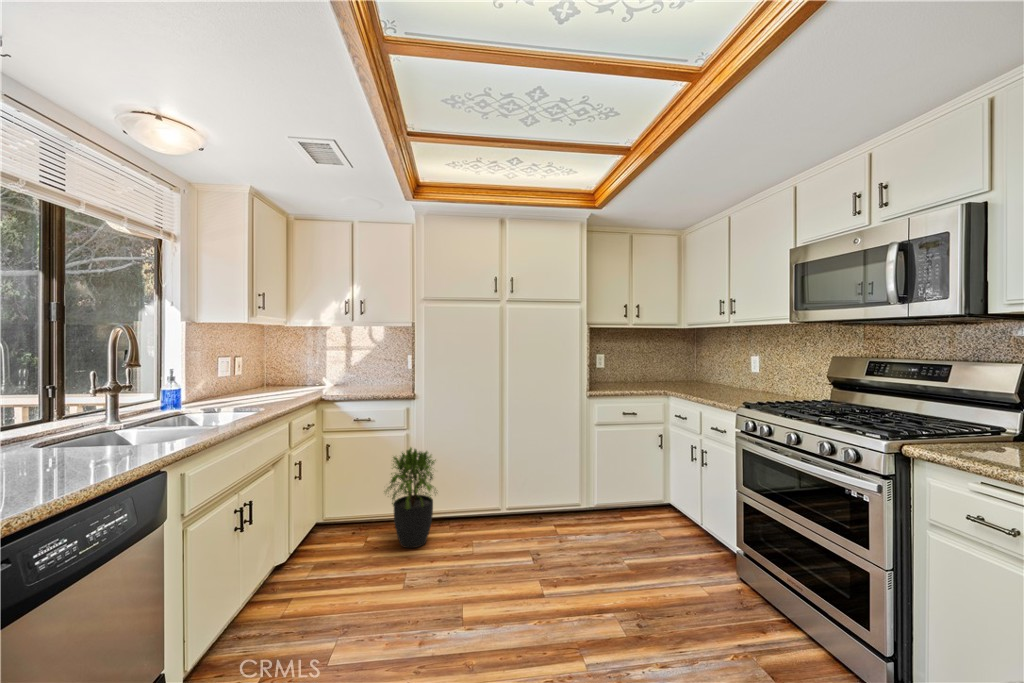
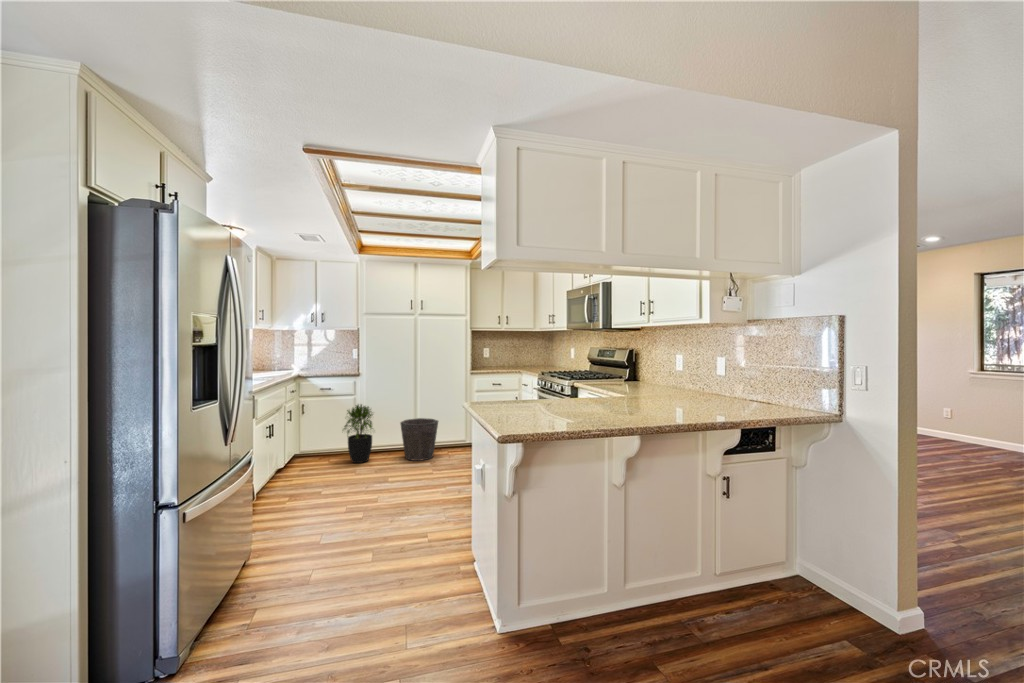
waste bin: none [478,469,541,550] -> present [400,418,438,461]

